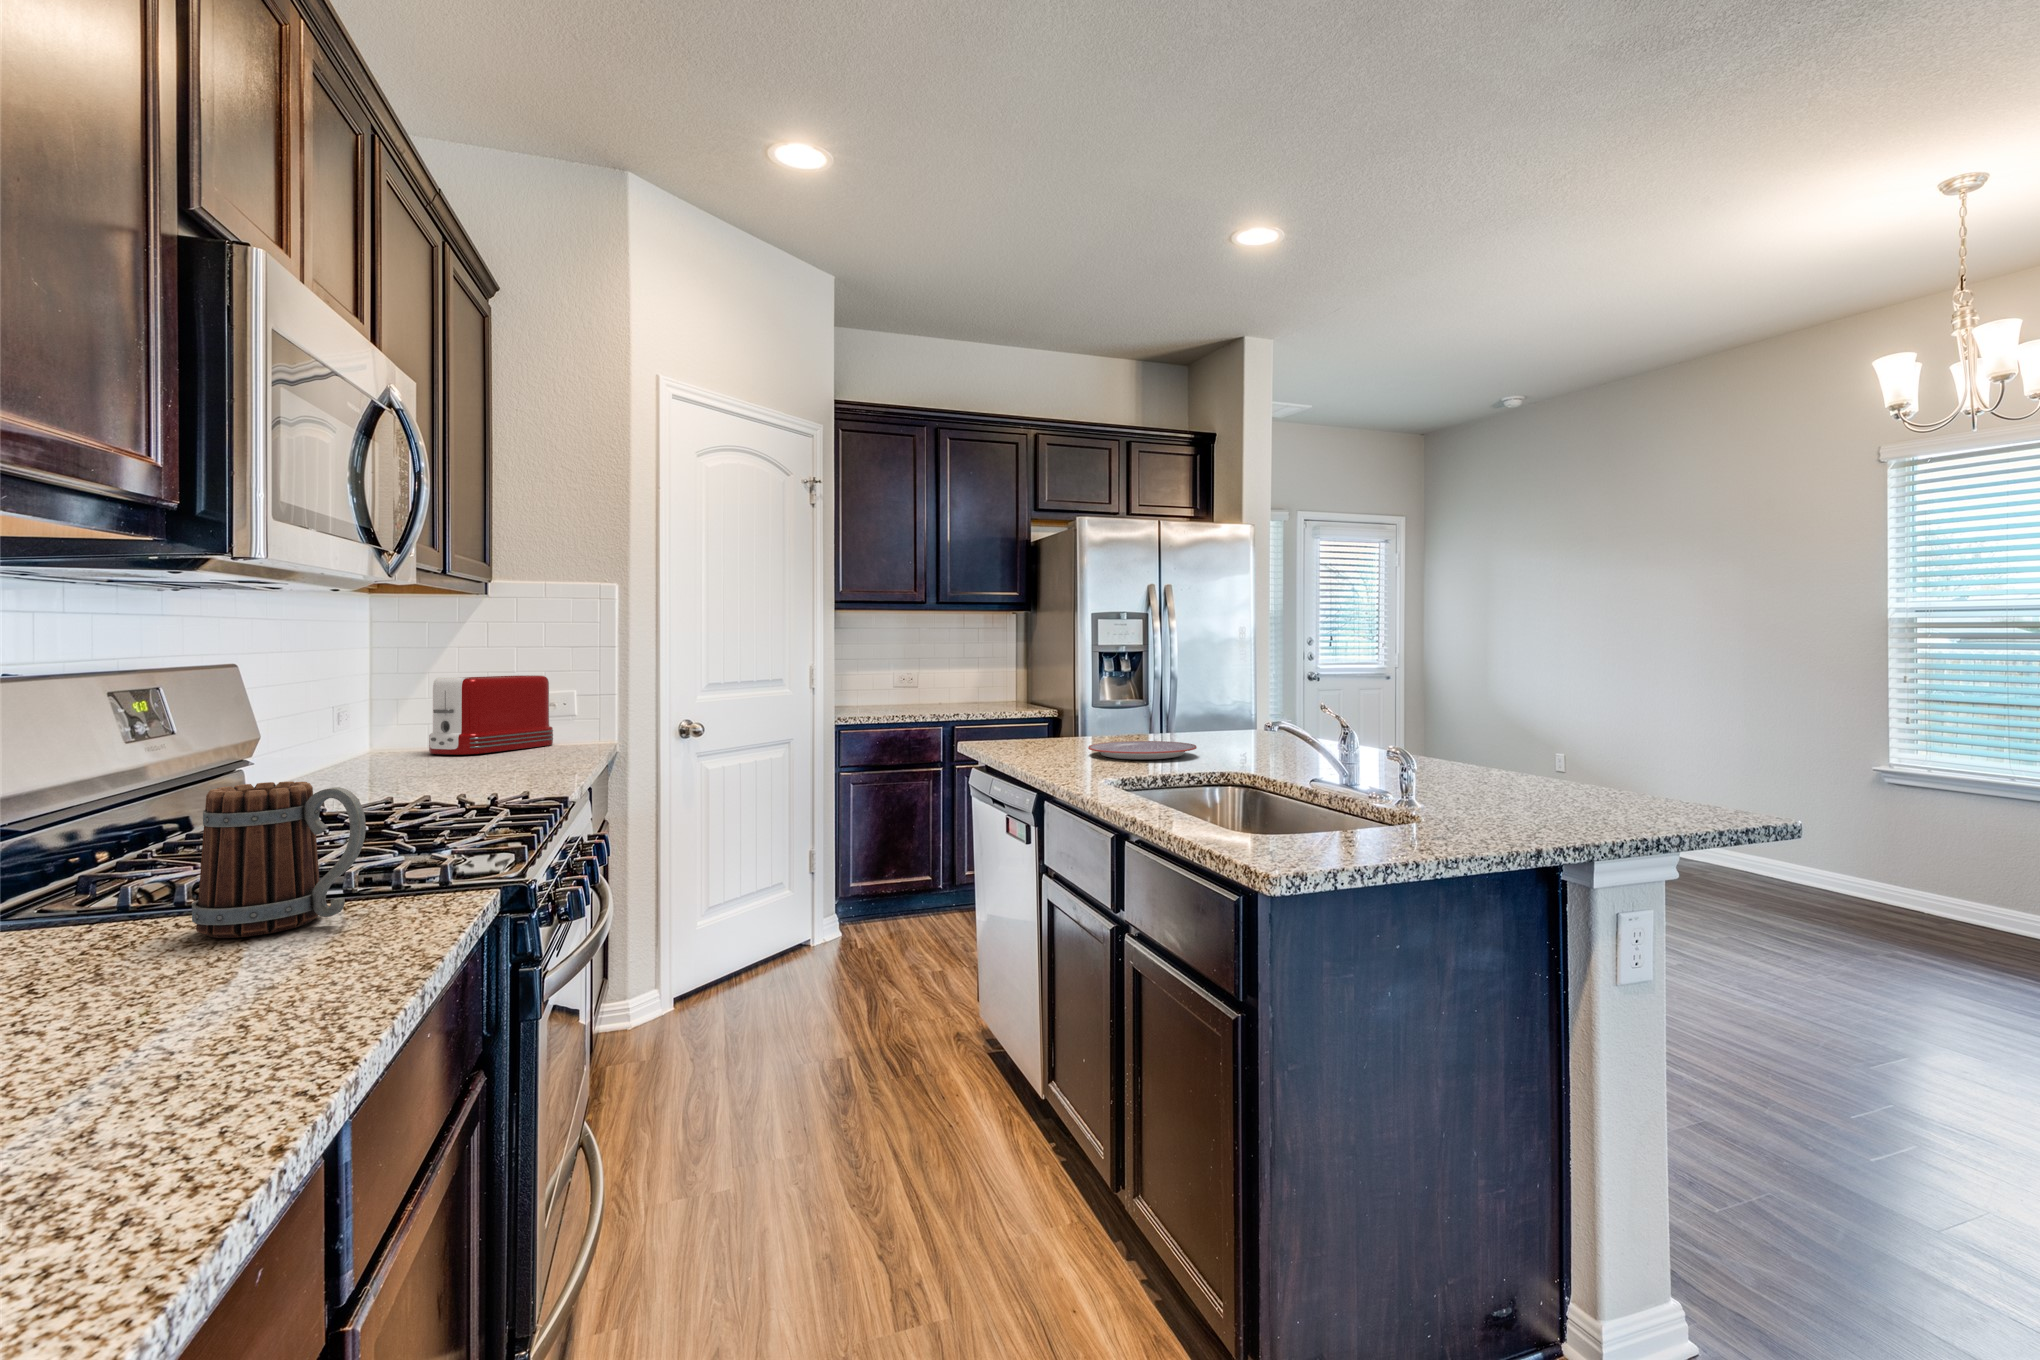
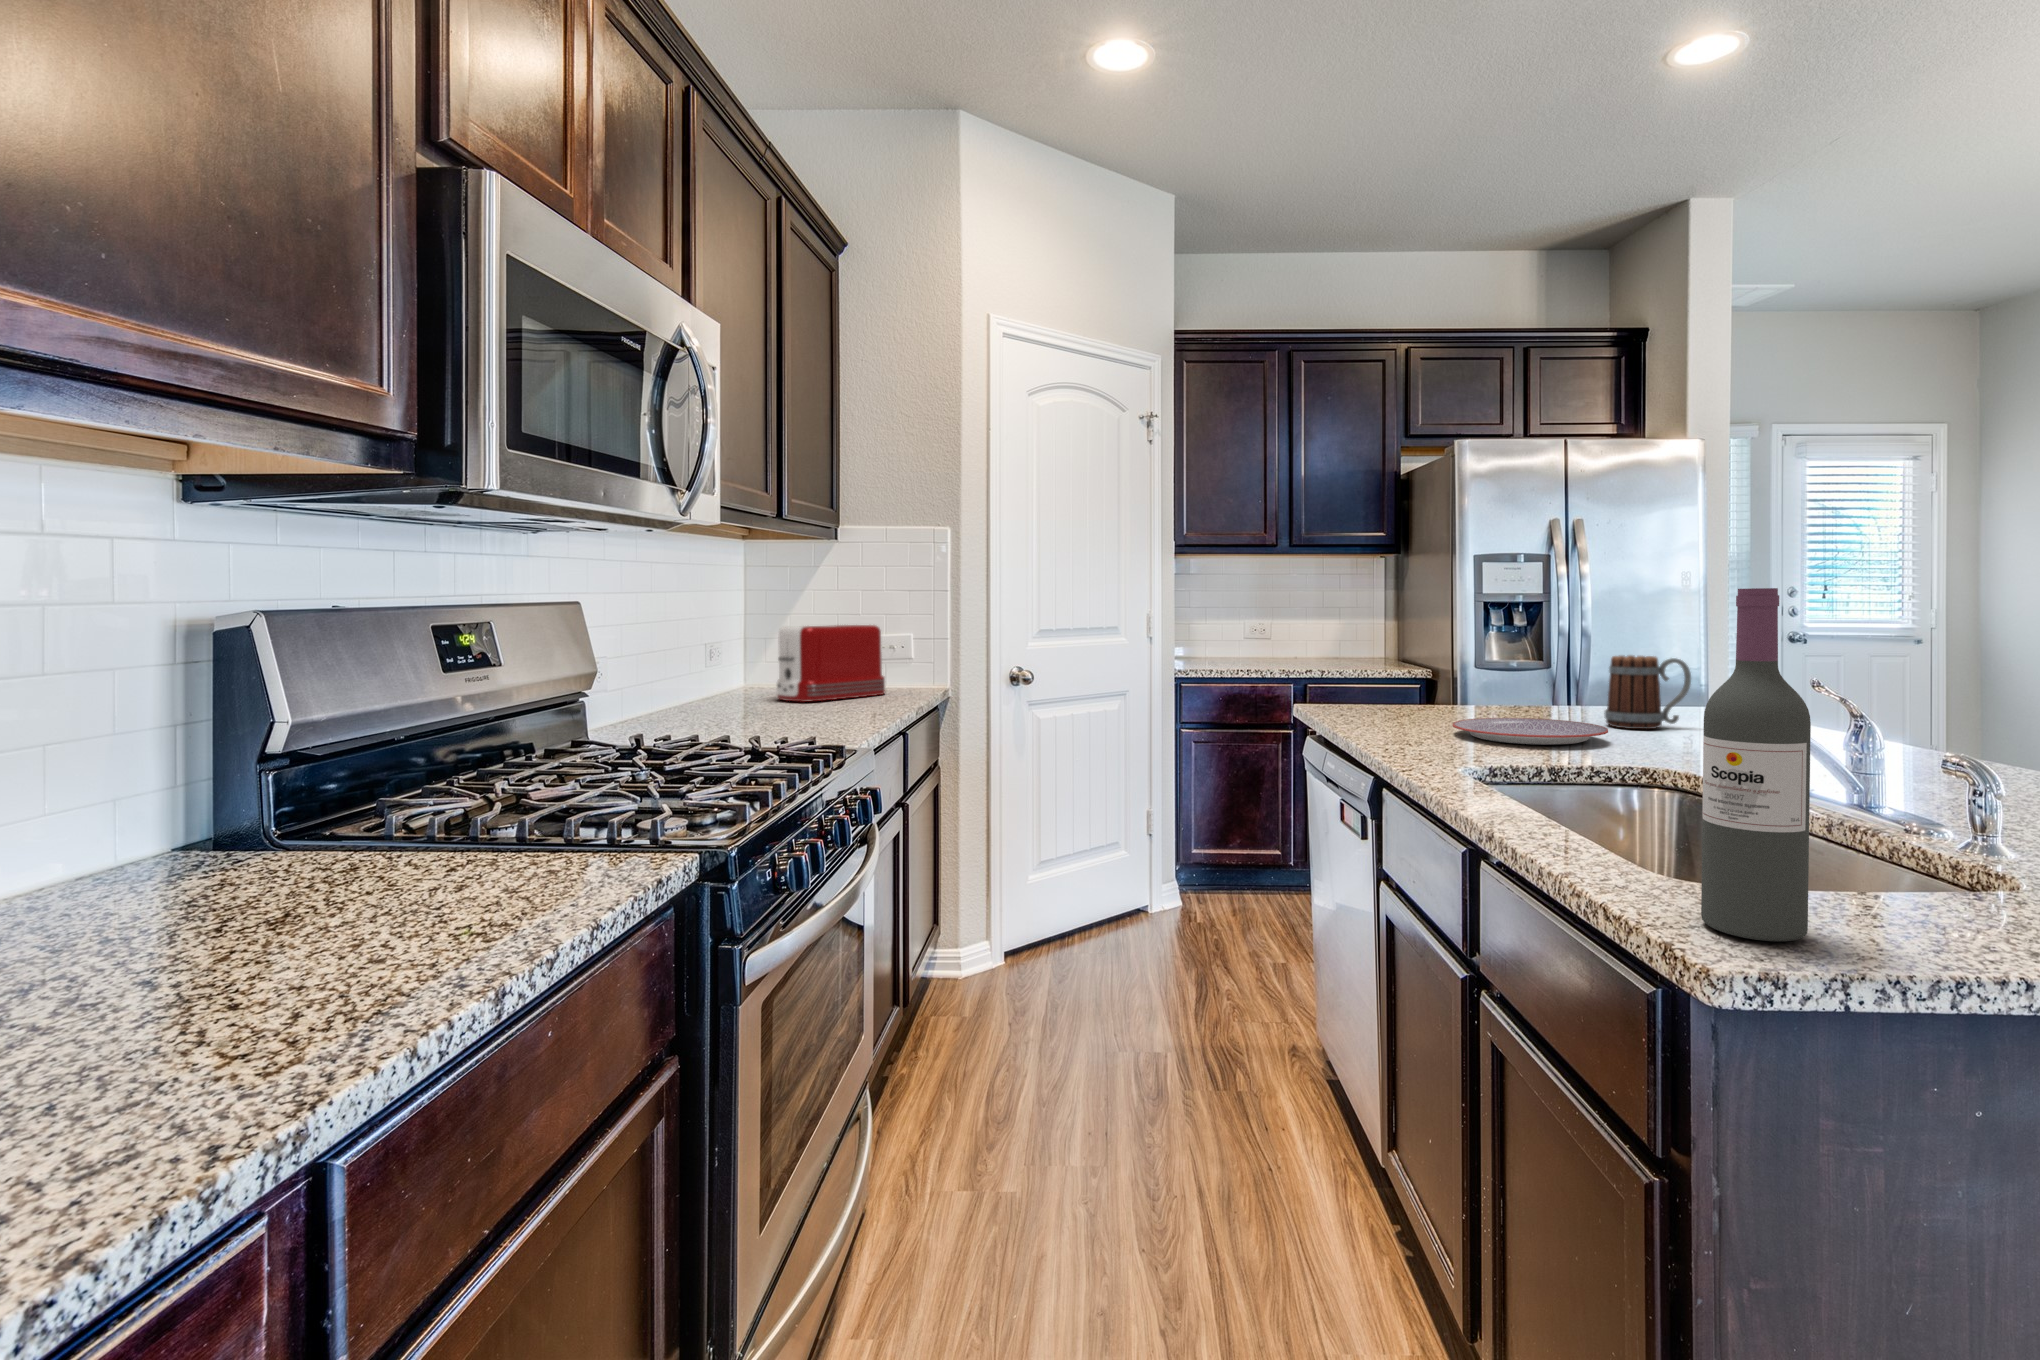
wine bottle: none [1261,643,1317,857] -> present [1701,588,1811,941]
mug: present [192,781,366,938] -> present [1605,655,1691,729]

